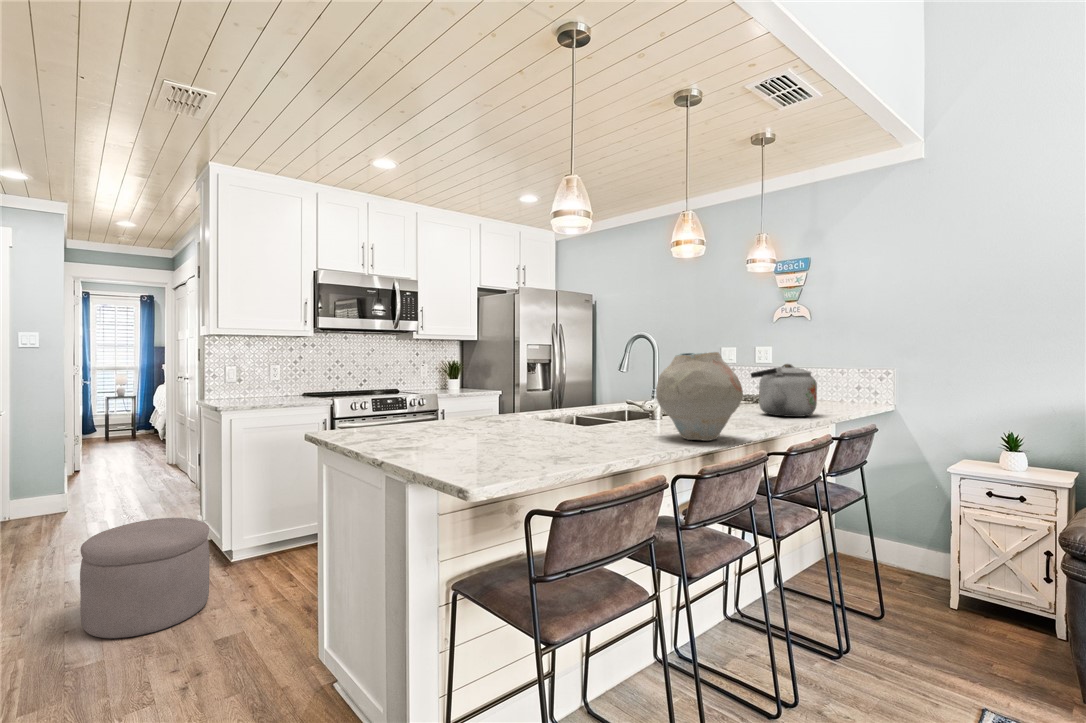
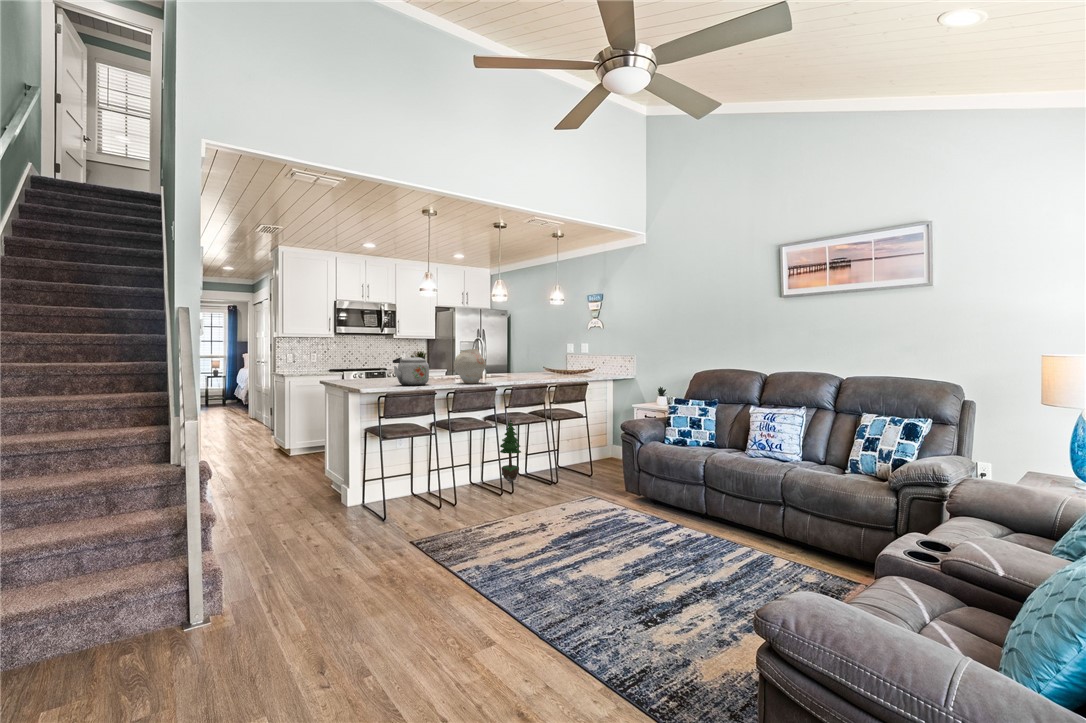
kettle: present [751,364,817,417] -> present [393,355,429,385]
potted tree: none [722,514,779,660] -> present [500,420,521,482]
ottoman: present [80,518,210,638] -> none [227,427,281,473]

